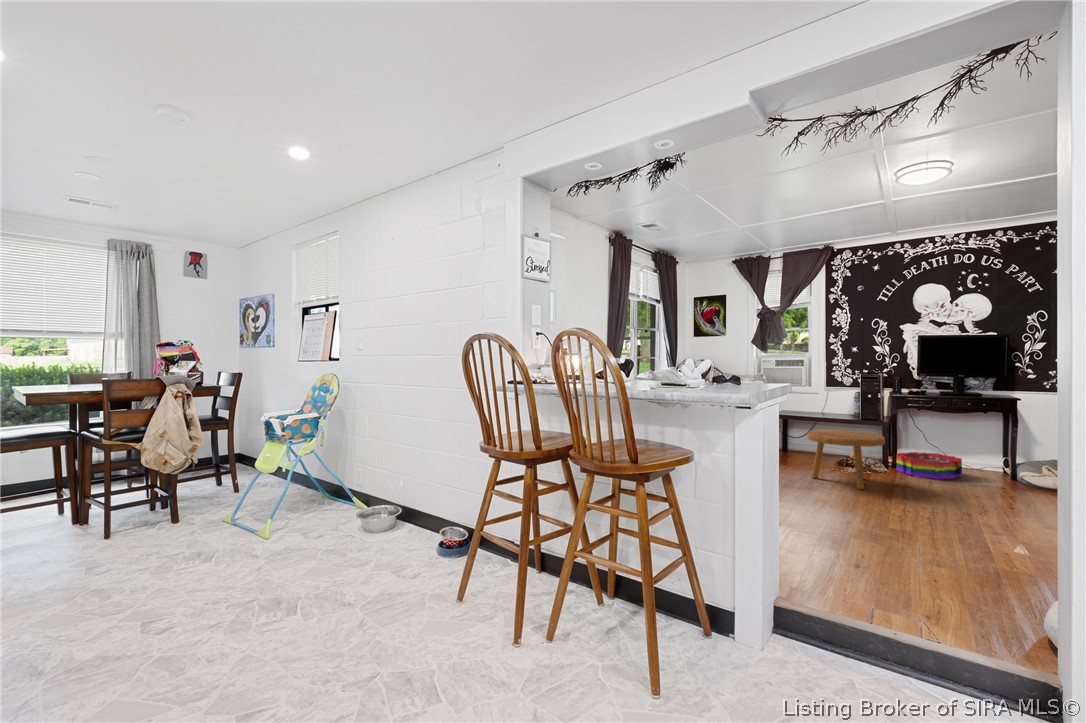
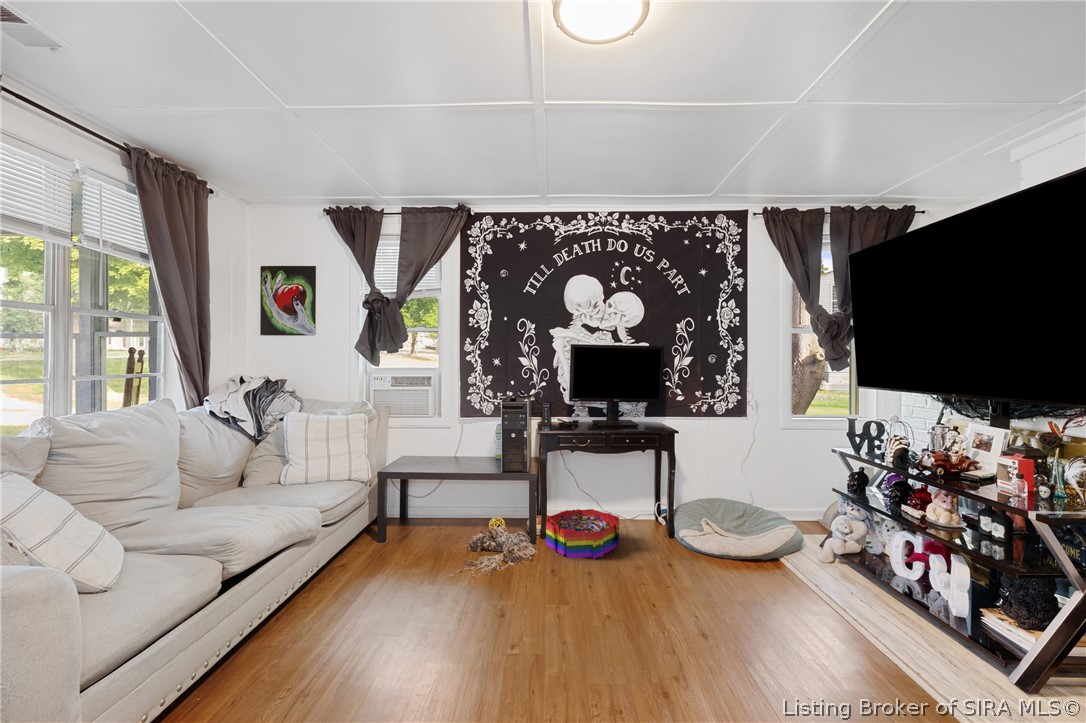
footstool: present [808,430,885,489] -> none [411,504,532,633]

